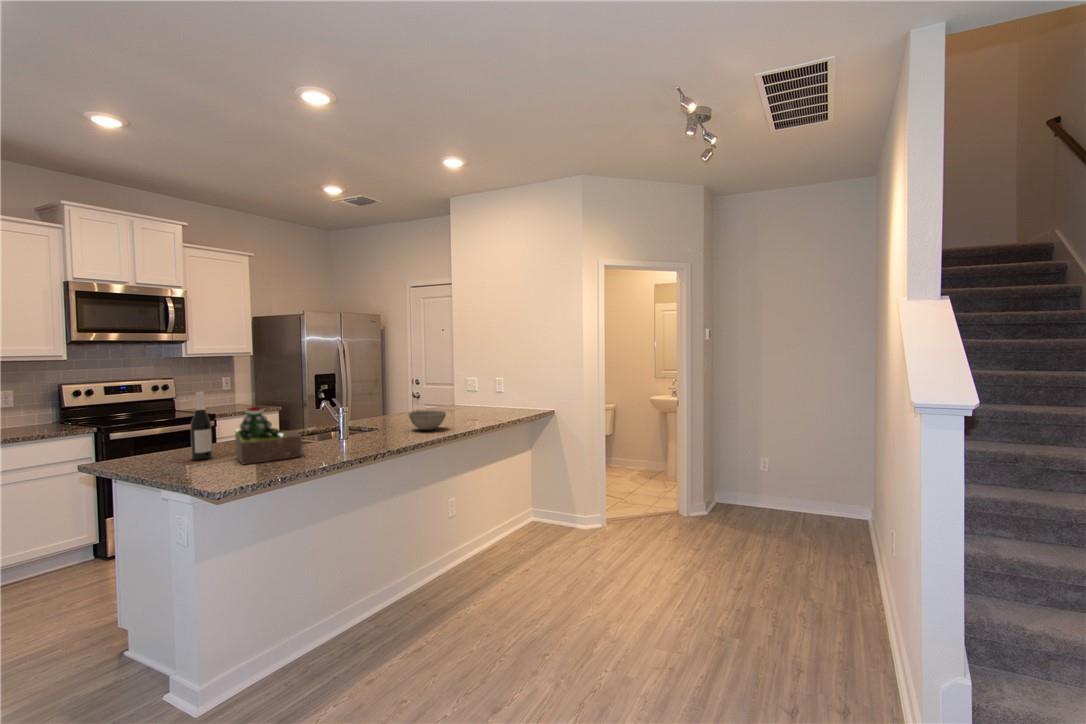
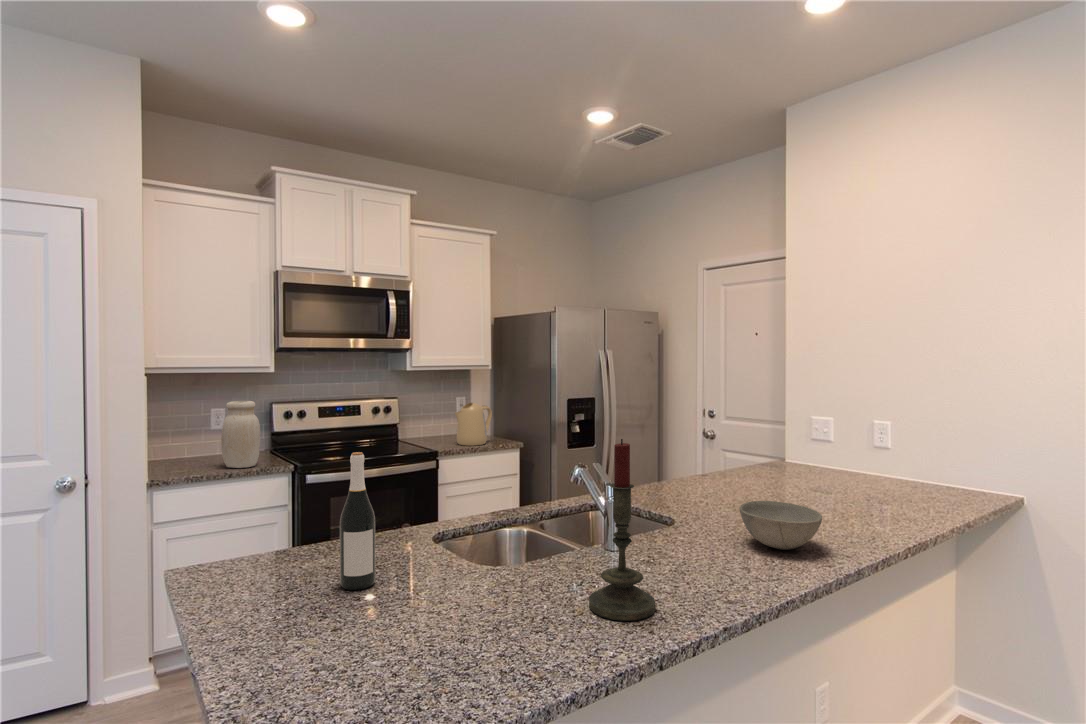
candle: none [330,375,361,453] -> present [589,439,656,621]
kettle: none [225,379,256,410] -> present [455,403,492,446]
jar: none [27,381,63,432] -> present [221,401,260,468]
succulent plant: present [235,407,302,464] -> none [409,498,532,632]

